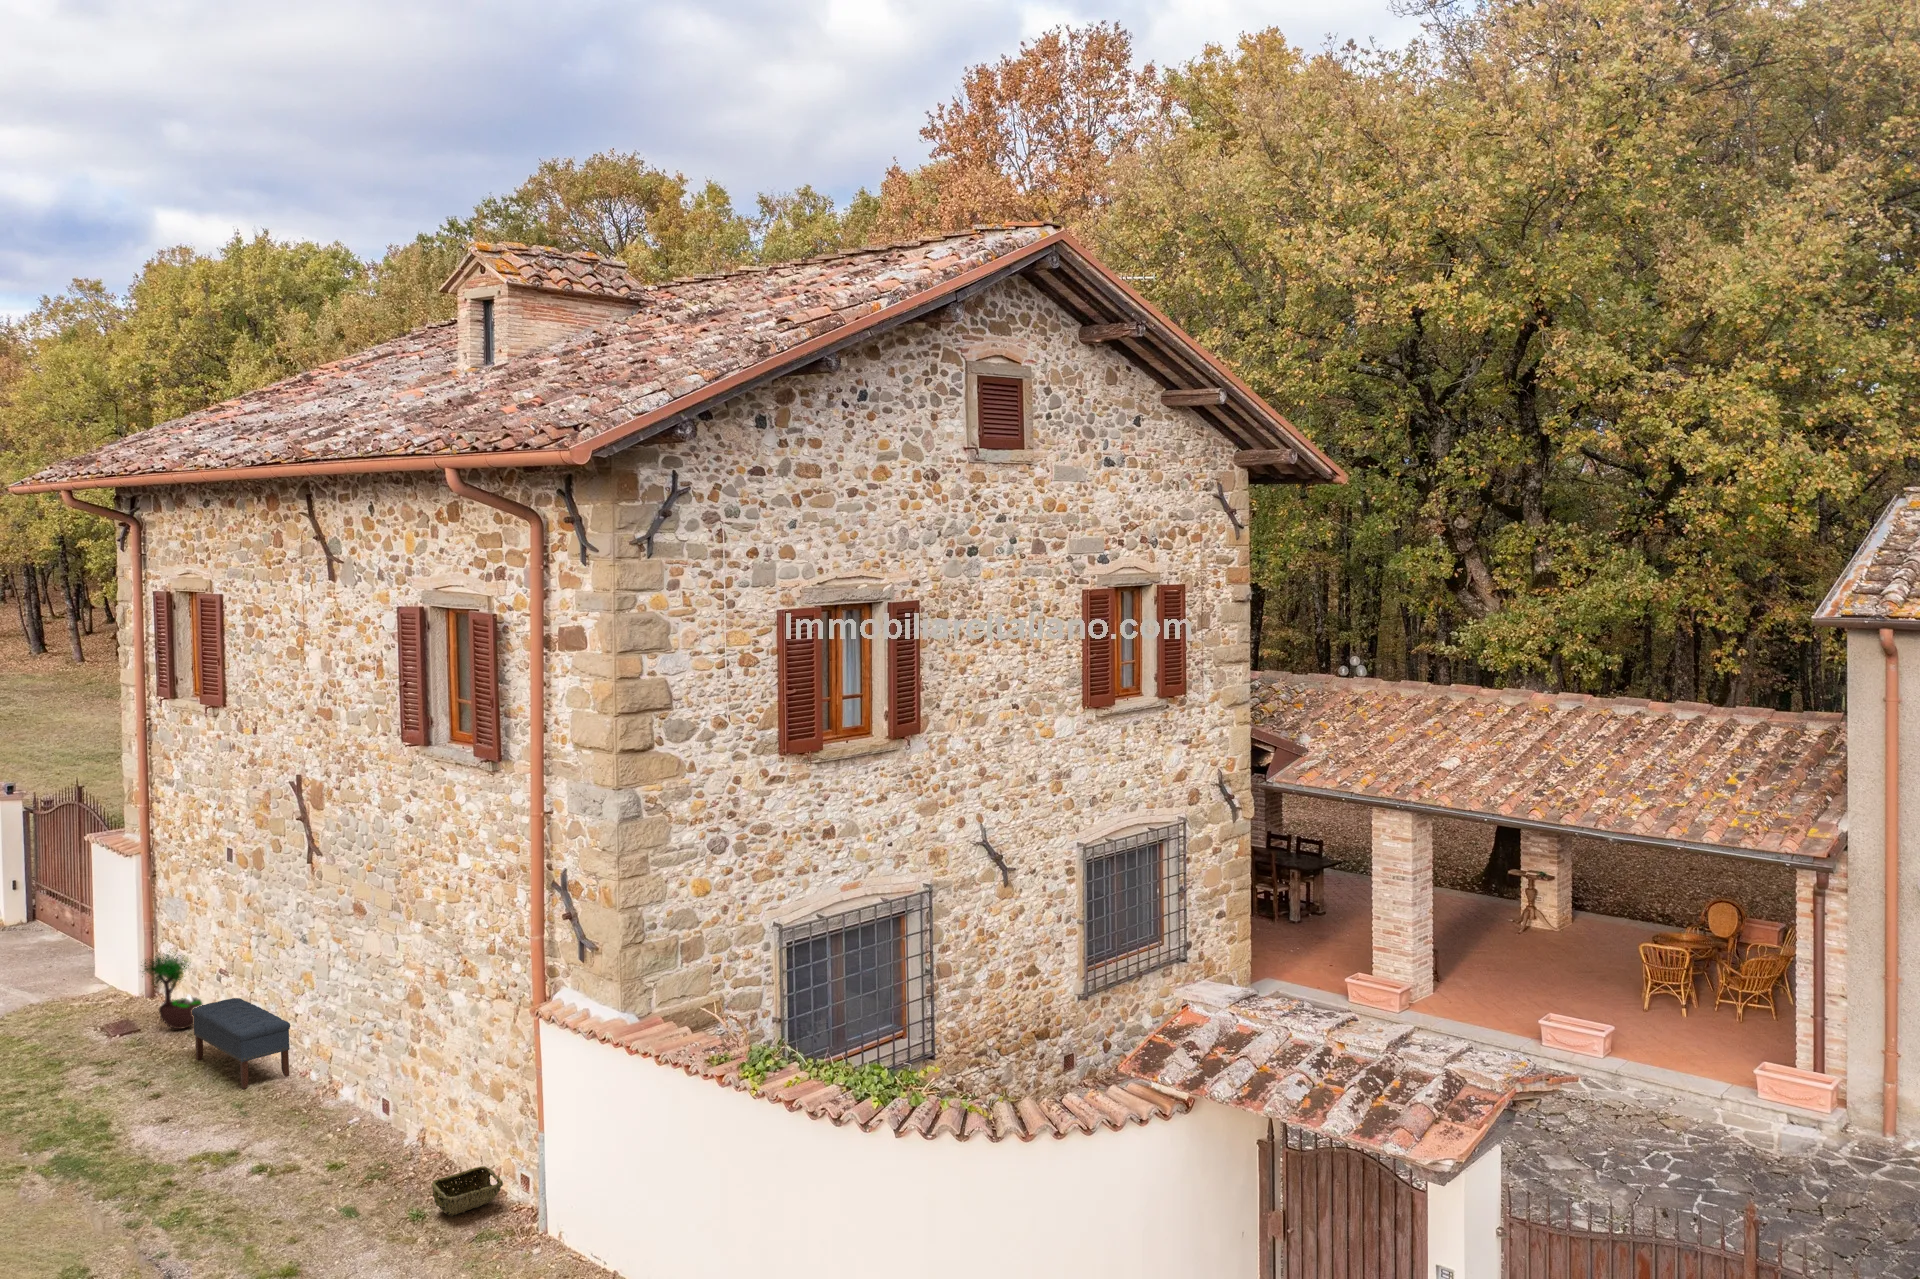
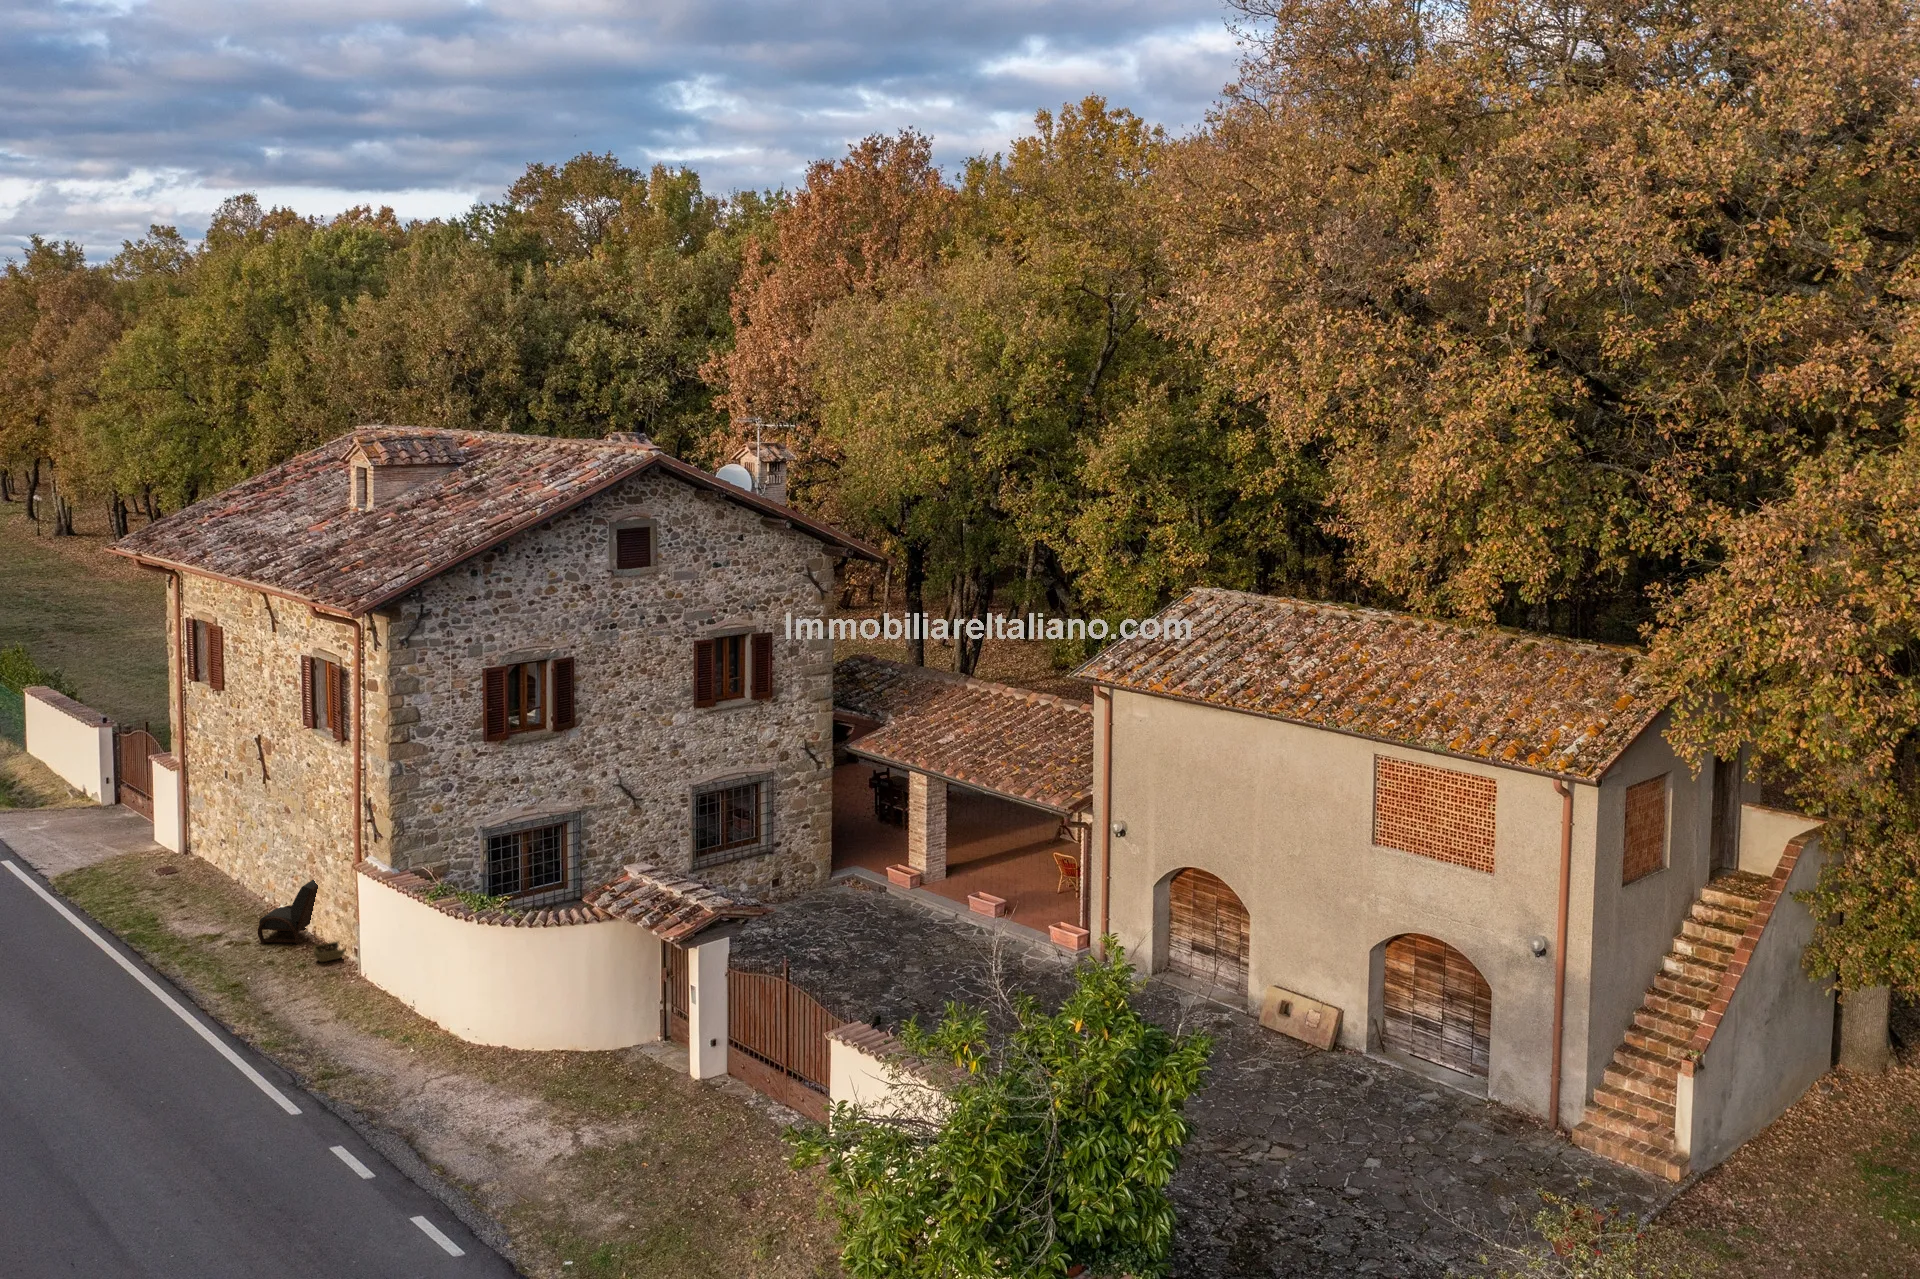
potted tree: present [141,954,202,1029] -> none [178,823,214,871]
bench: present [192,998,290,1089] -> none [206,855,257,903]
lounge chair: none [310,1038,440,1177] -> present [258,880,318,944]

